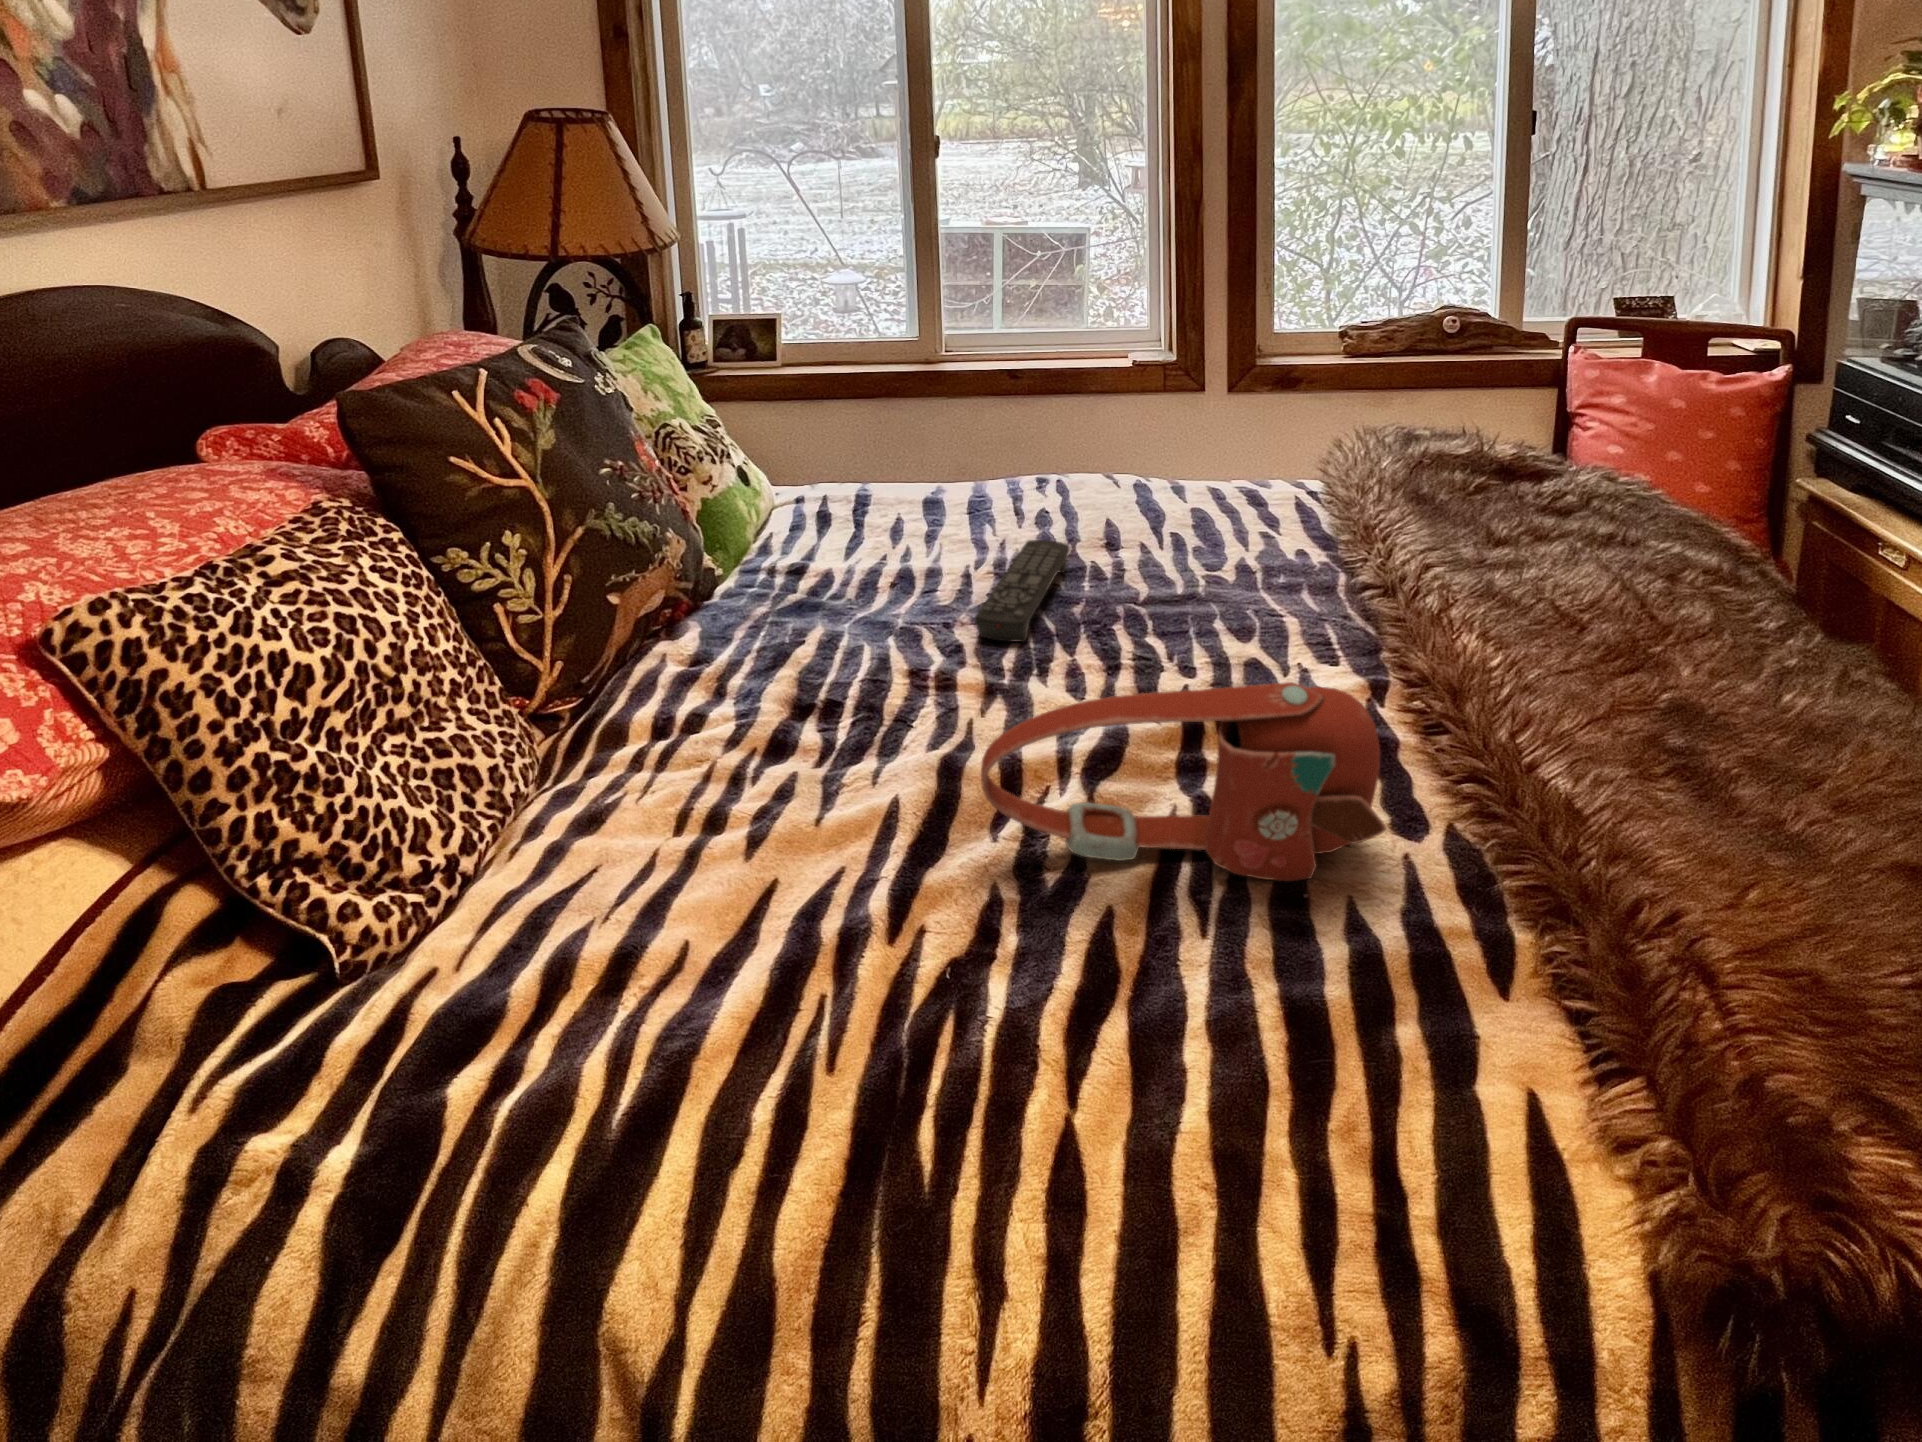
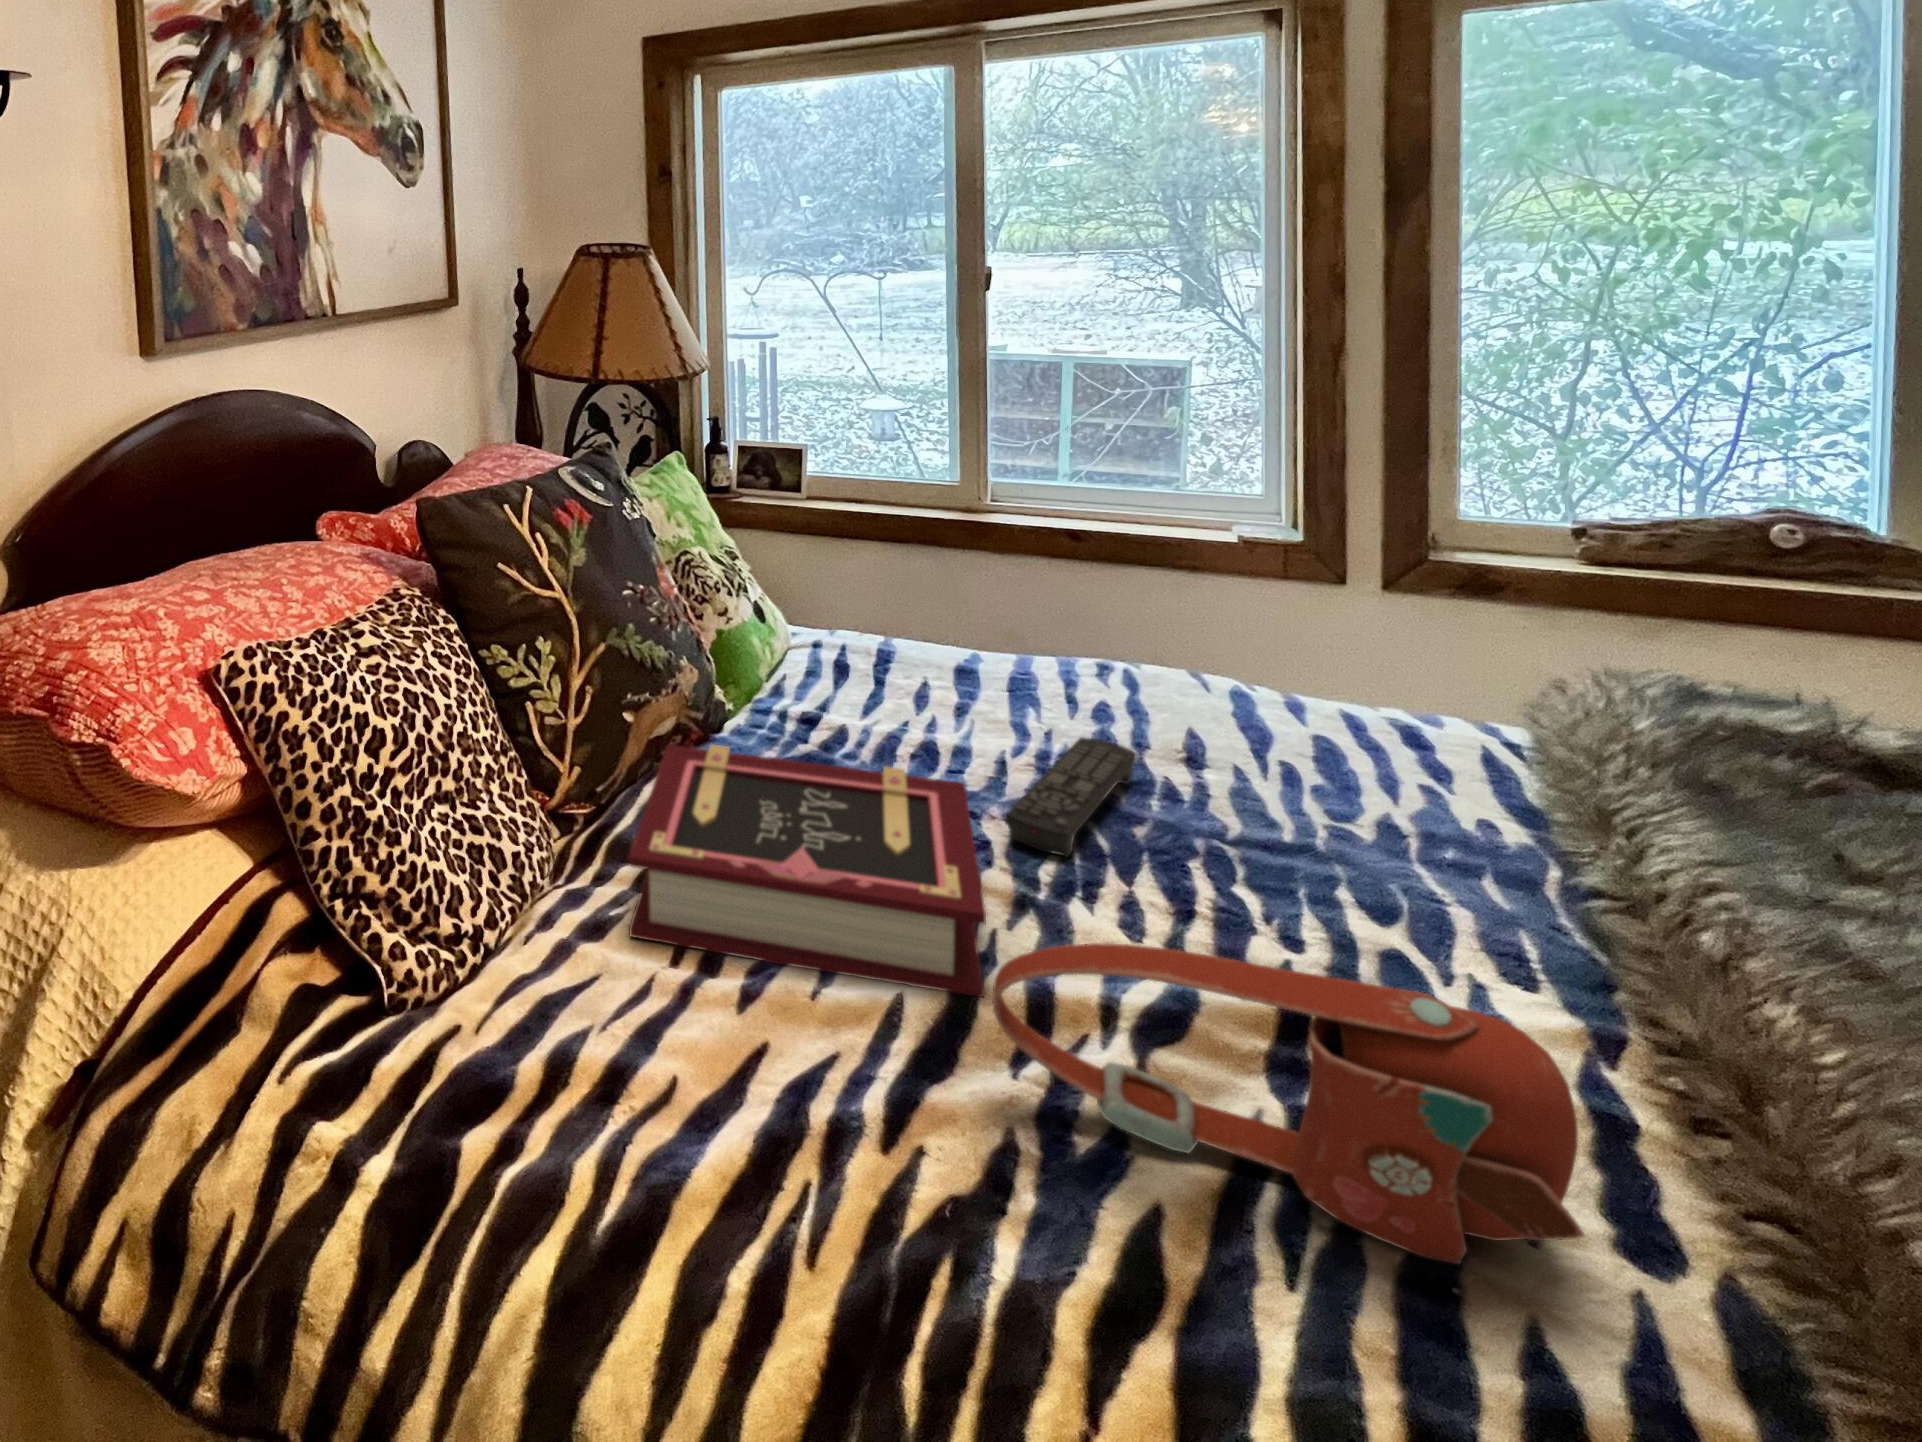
book: none [626,594,969,818] -> present [629,745,986,997]

